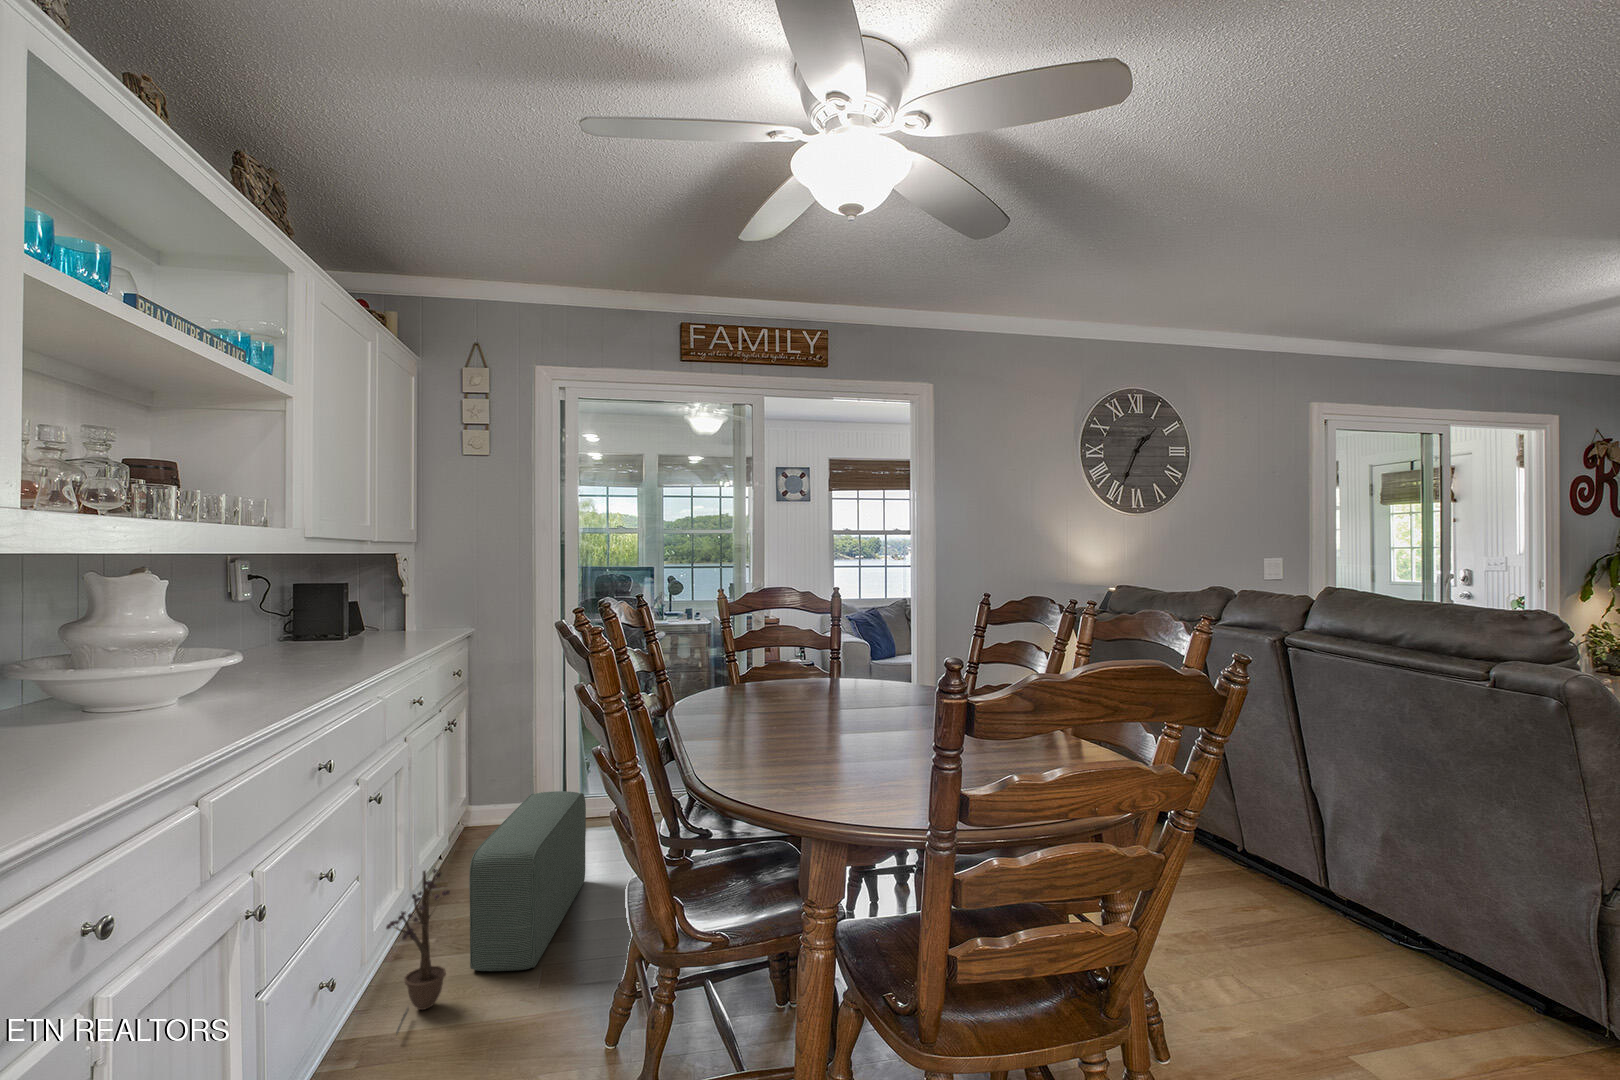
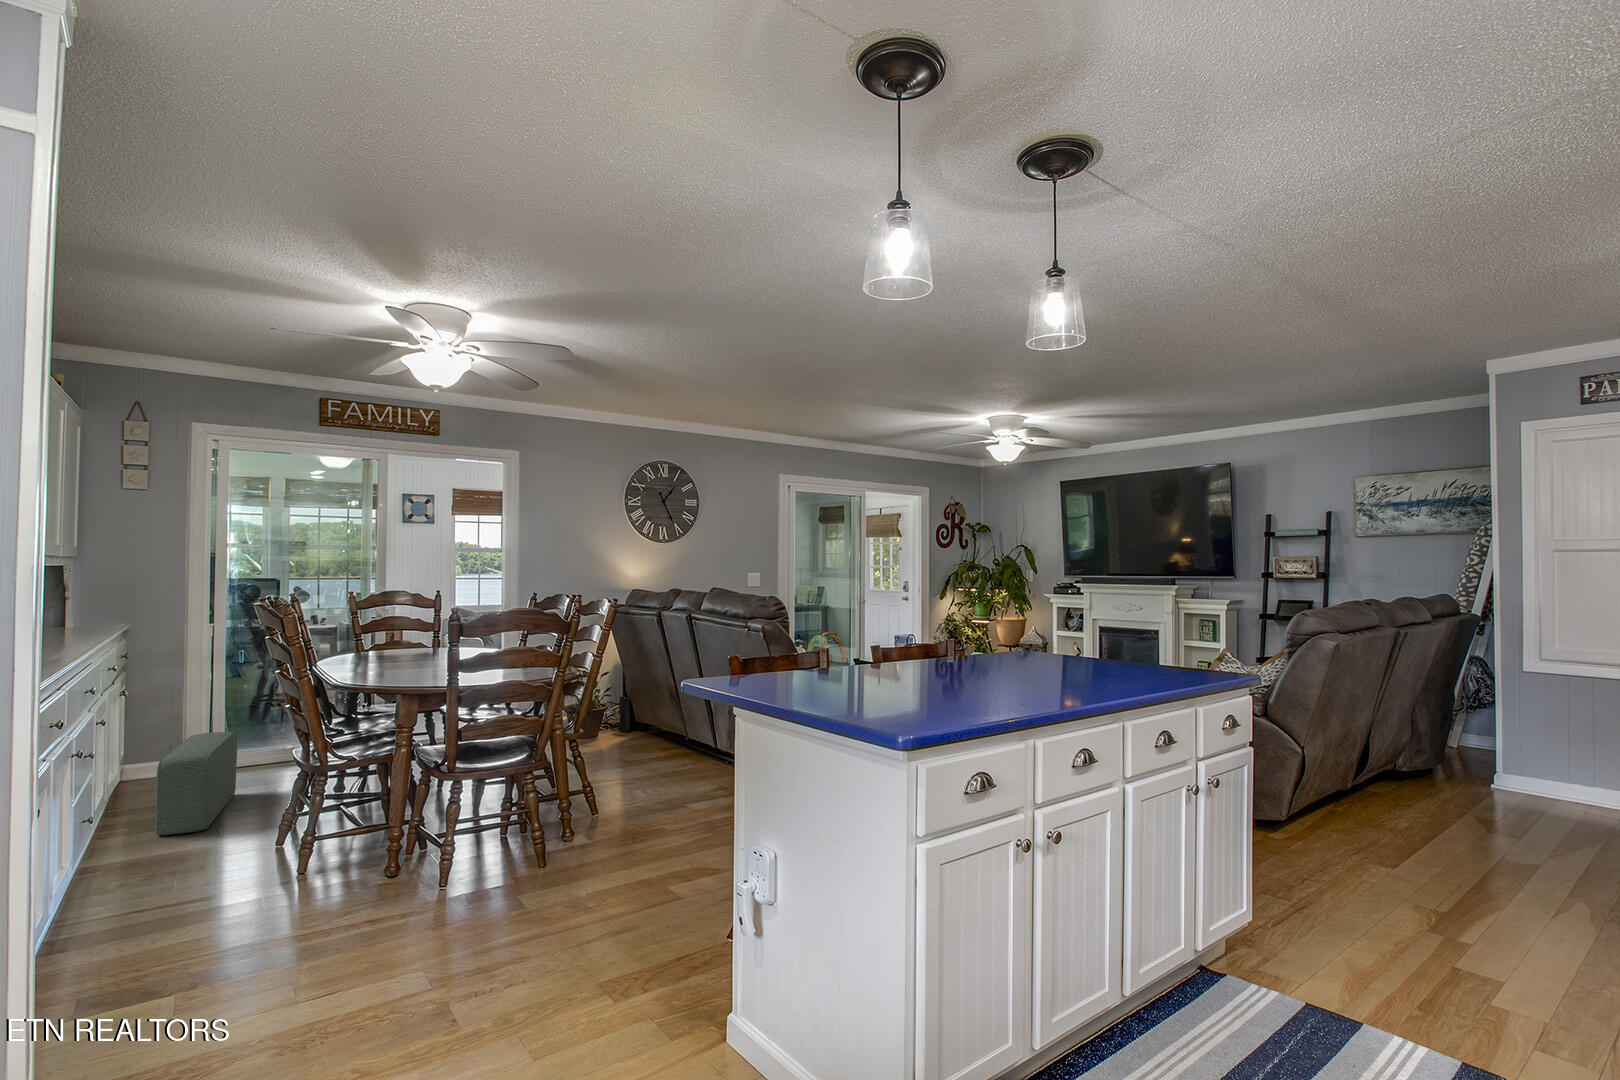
decorative plant: present [386,869,450,1034] -> none [103,765,145,860]

